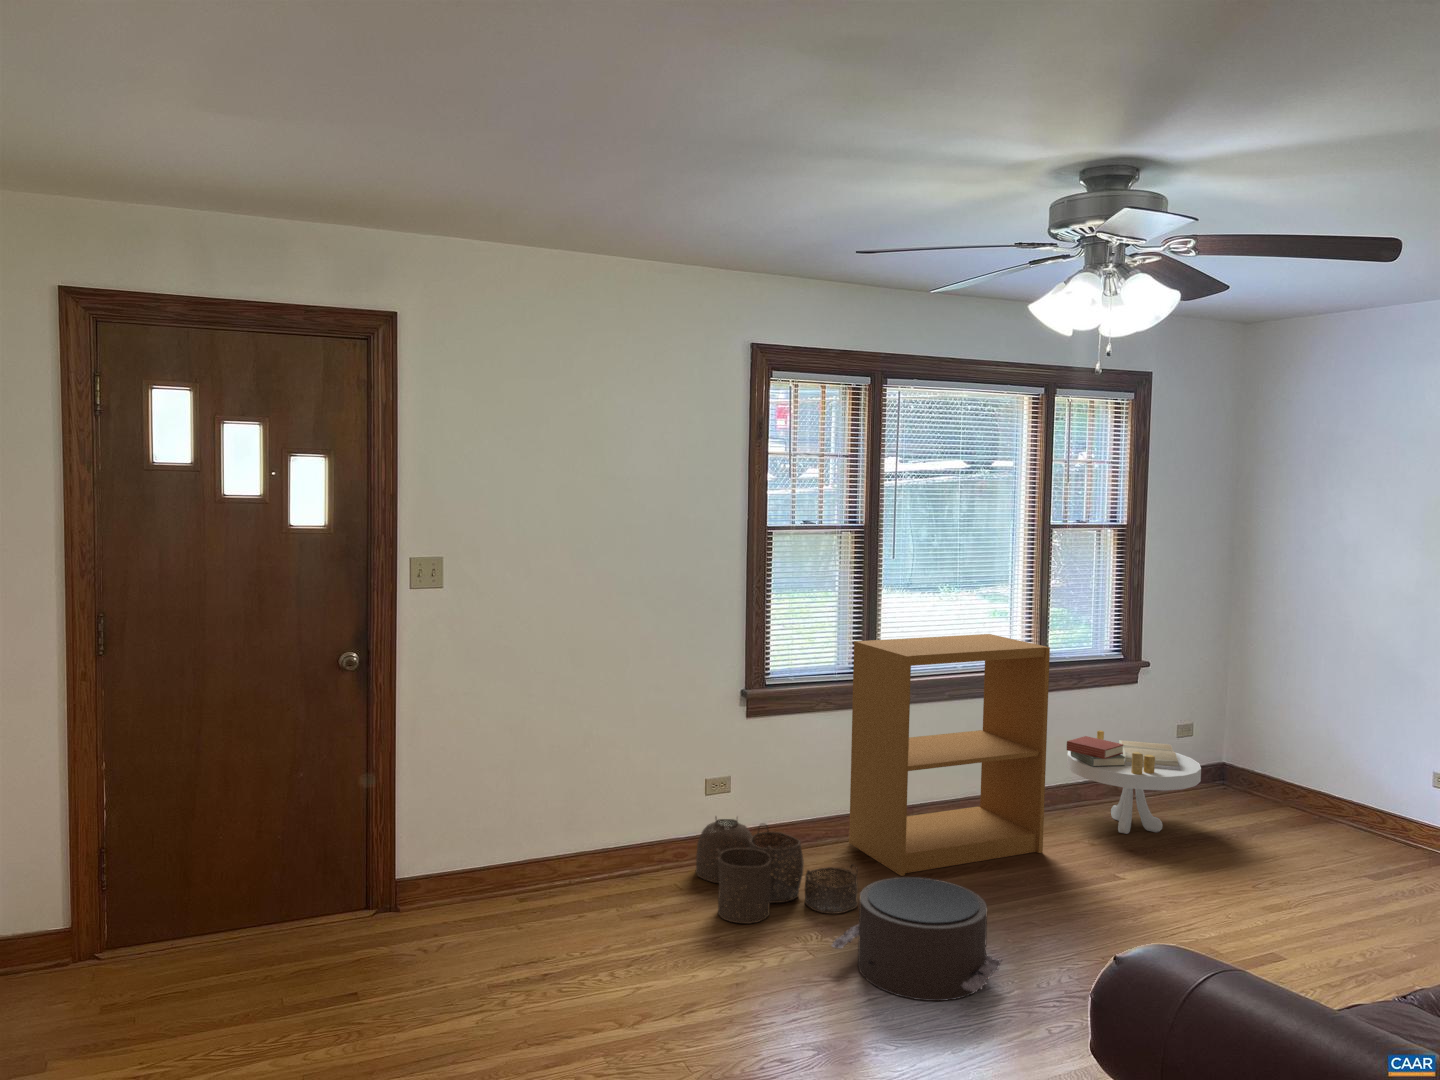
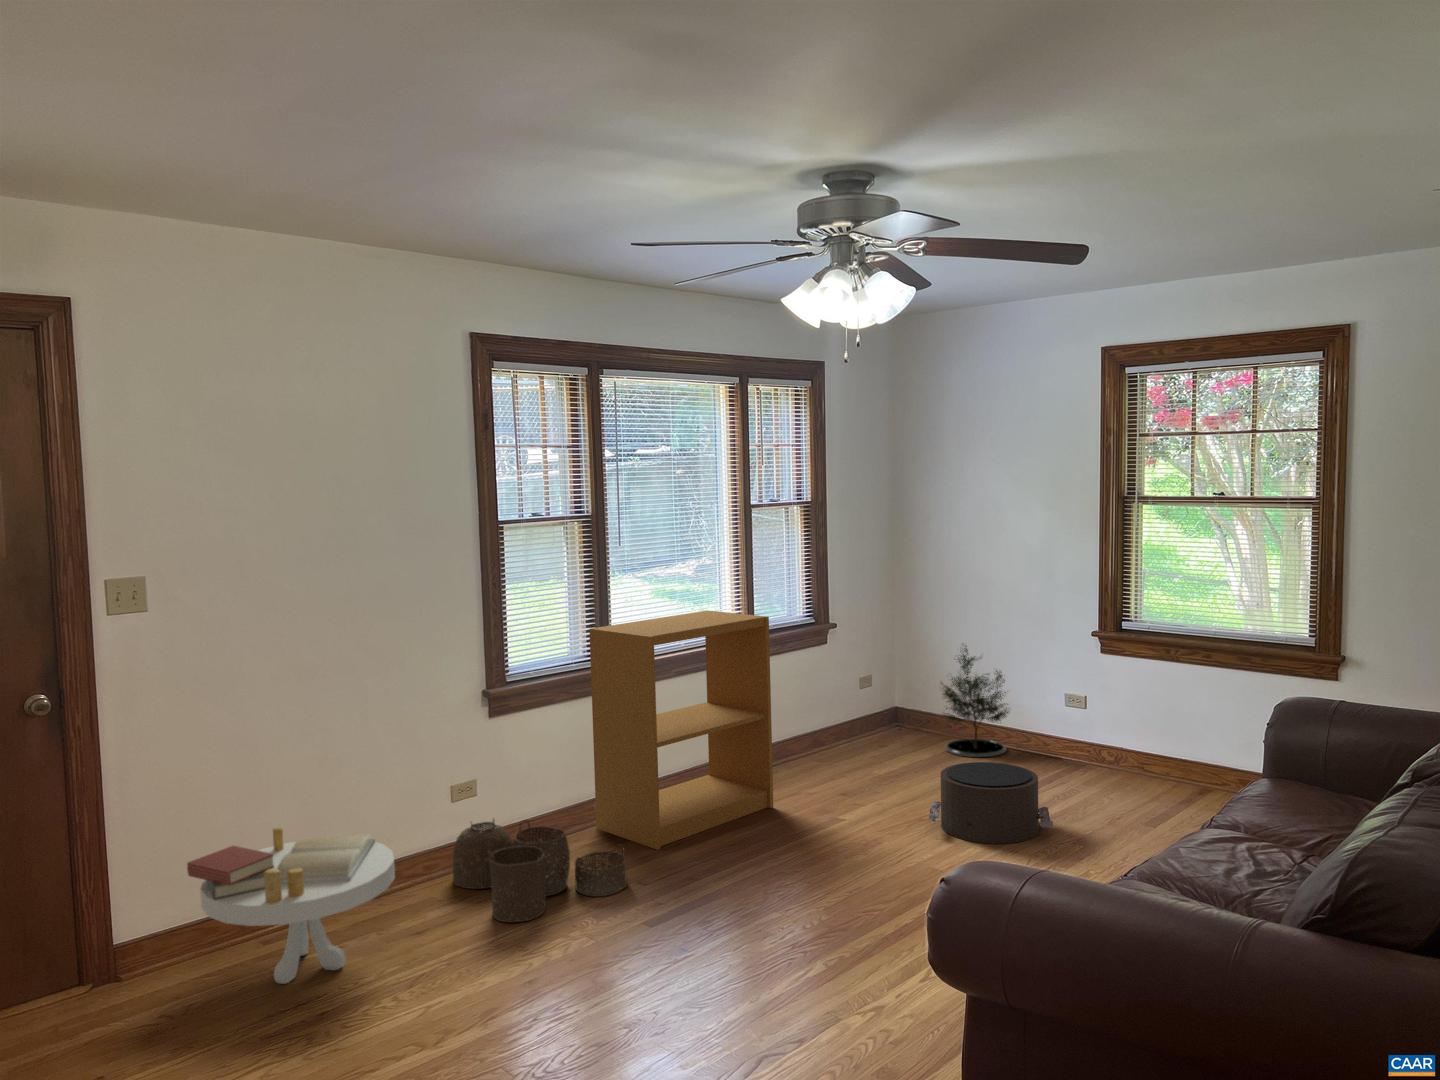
potted tree: none [1268,699,1366,837] -> present [942,646,1009,757]
side table: present [1067,730,1201,834] -> present [187,827,395,984]
pouf: present [832,877,1002,1001] -> present [929,762,1053,844]

